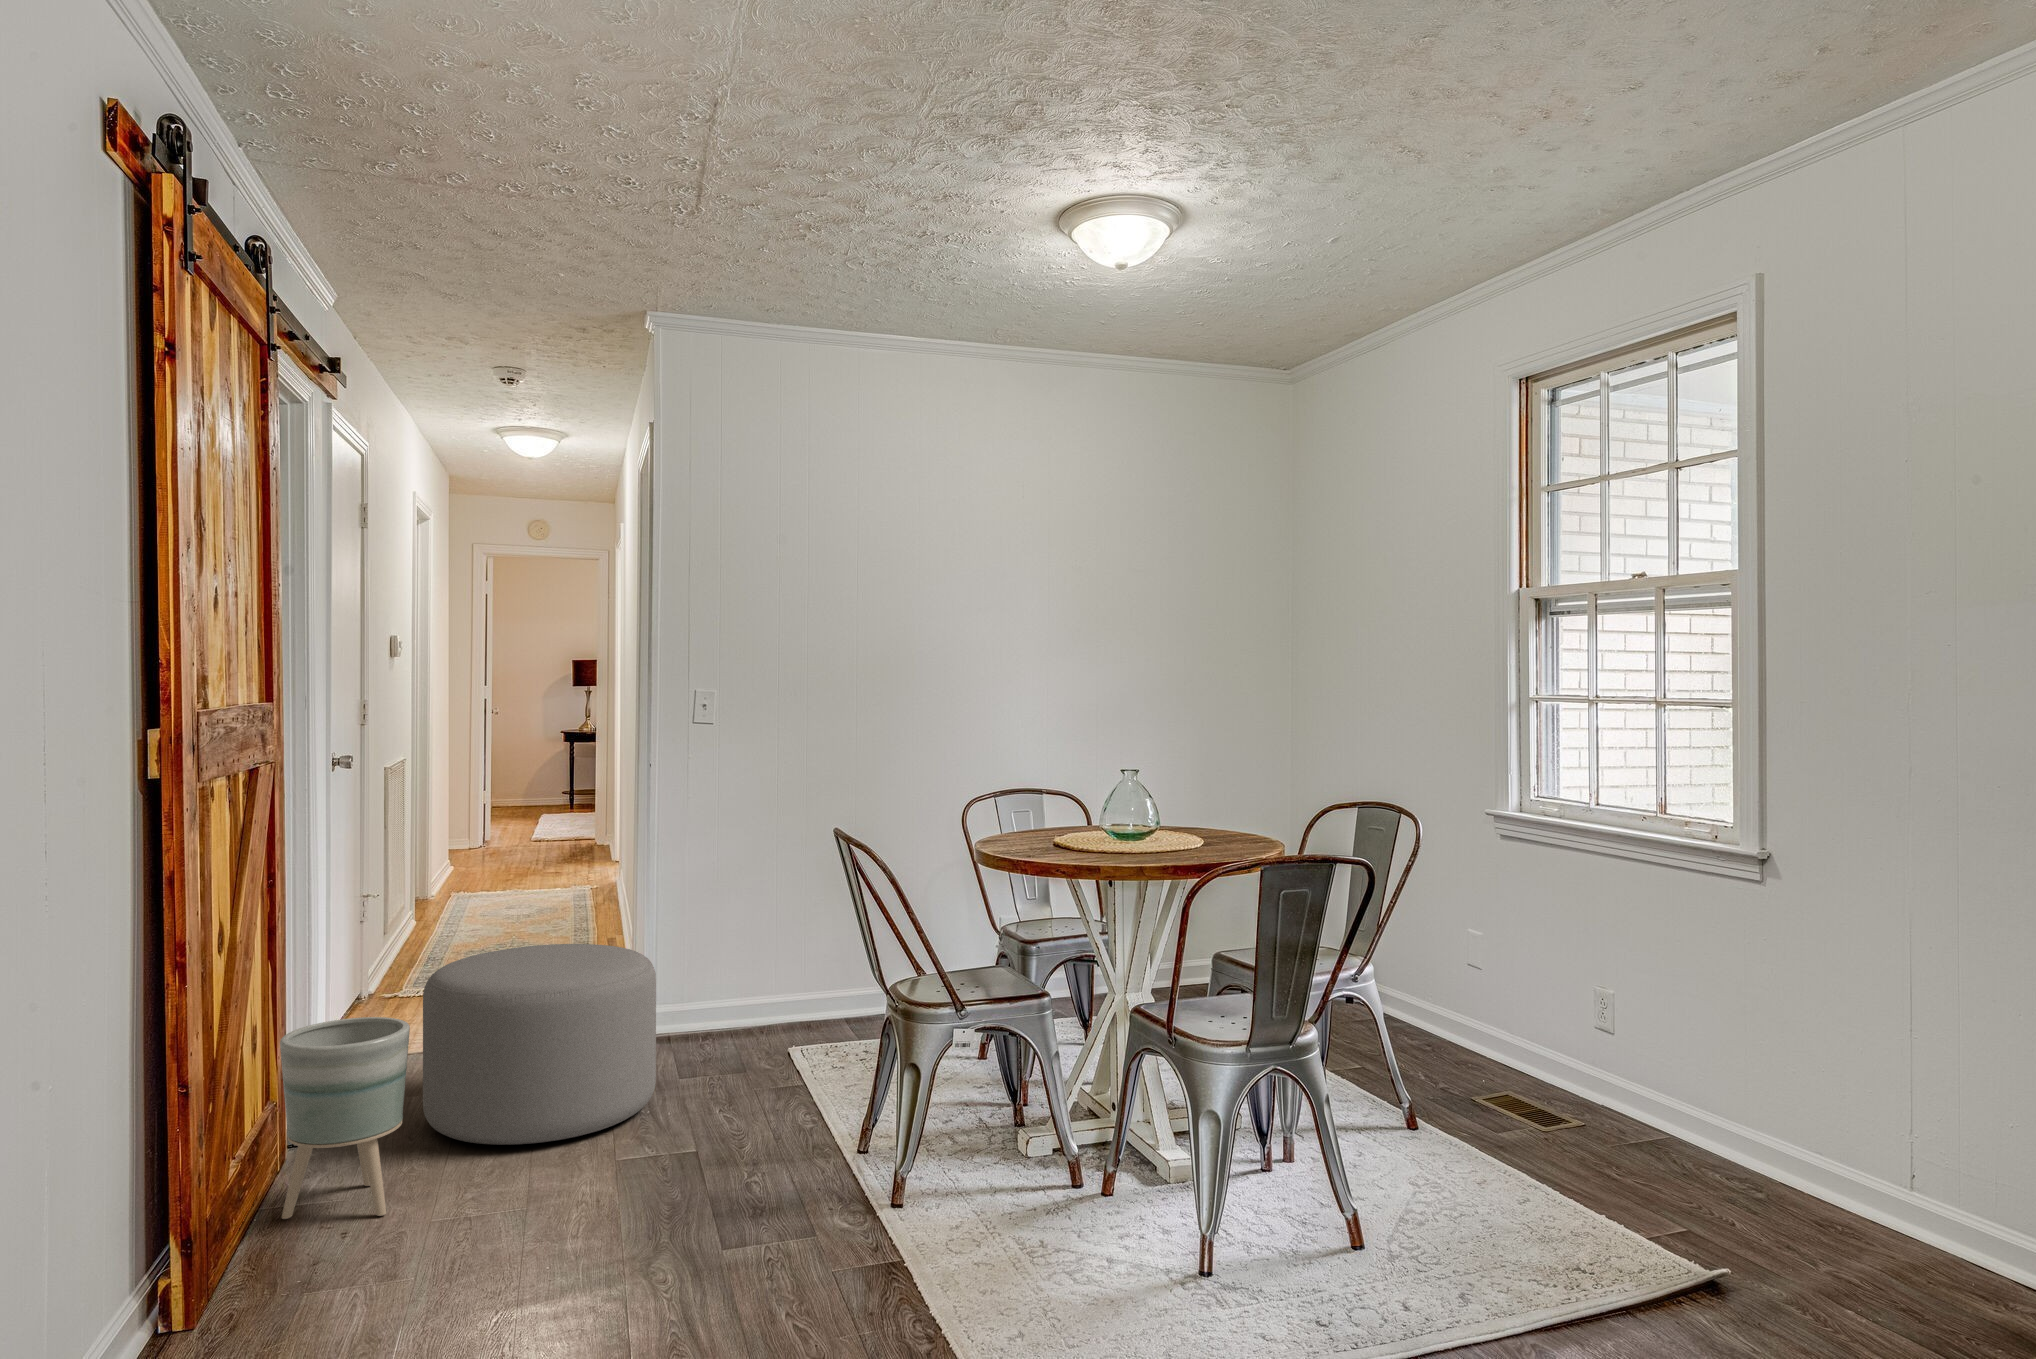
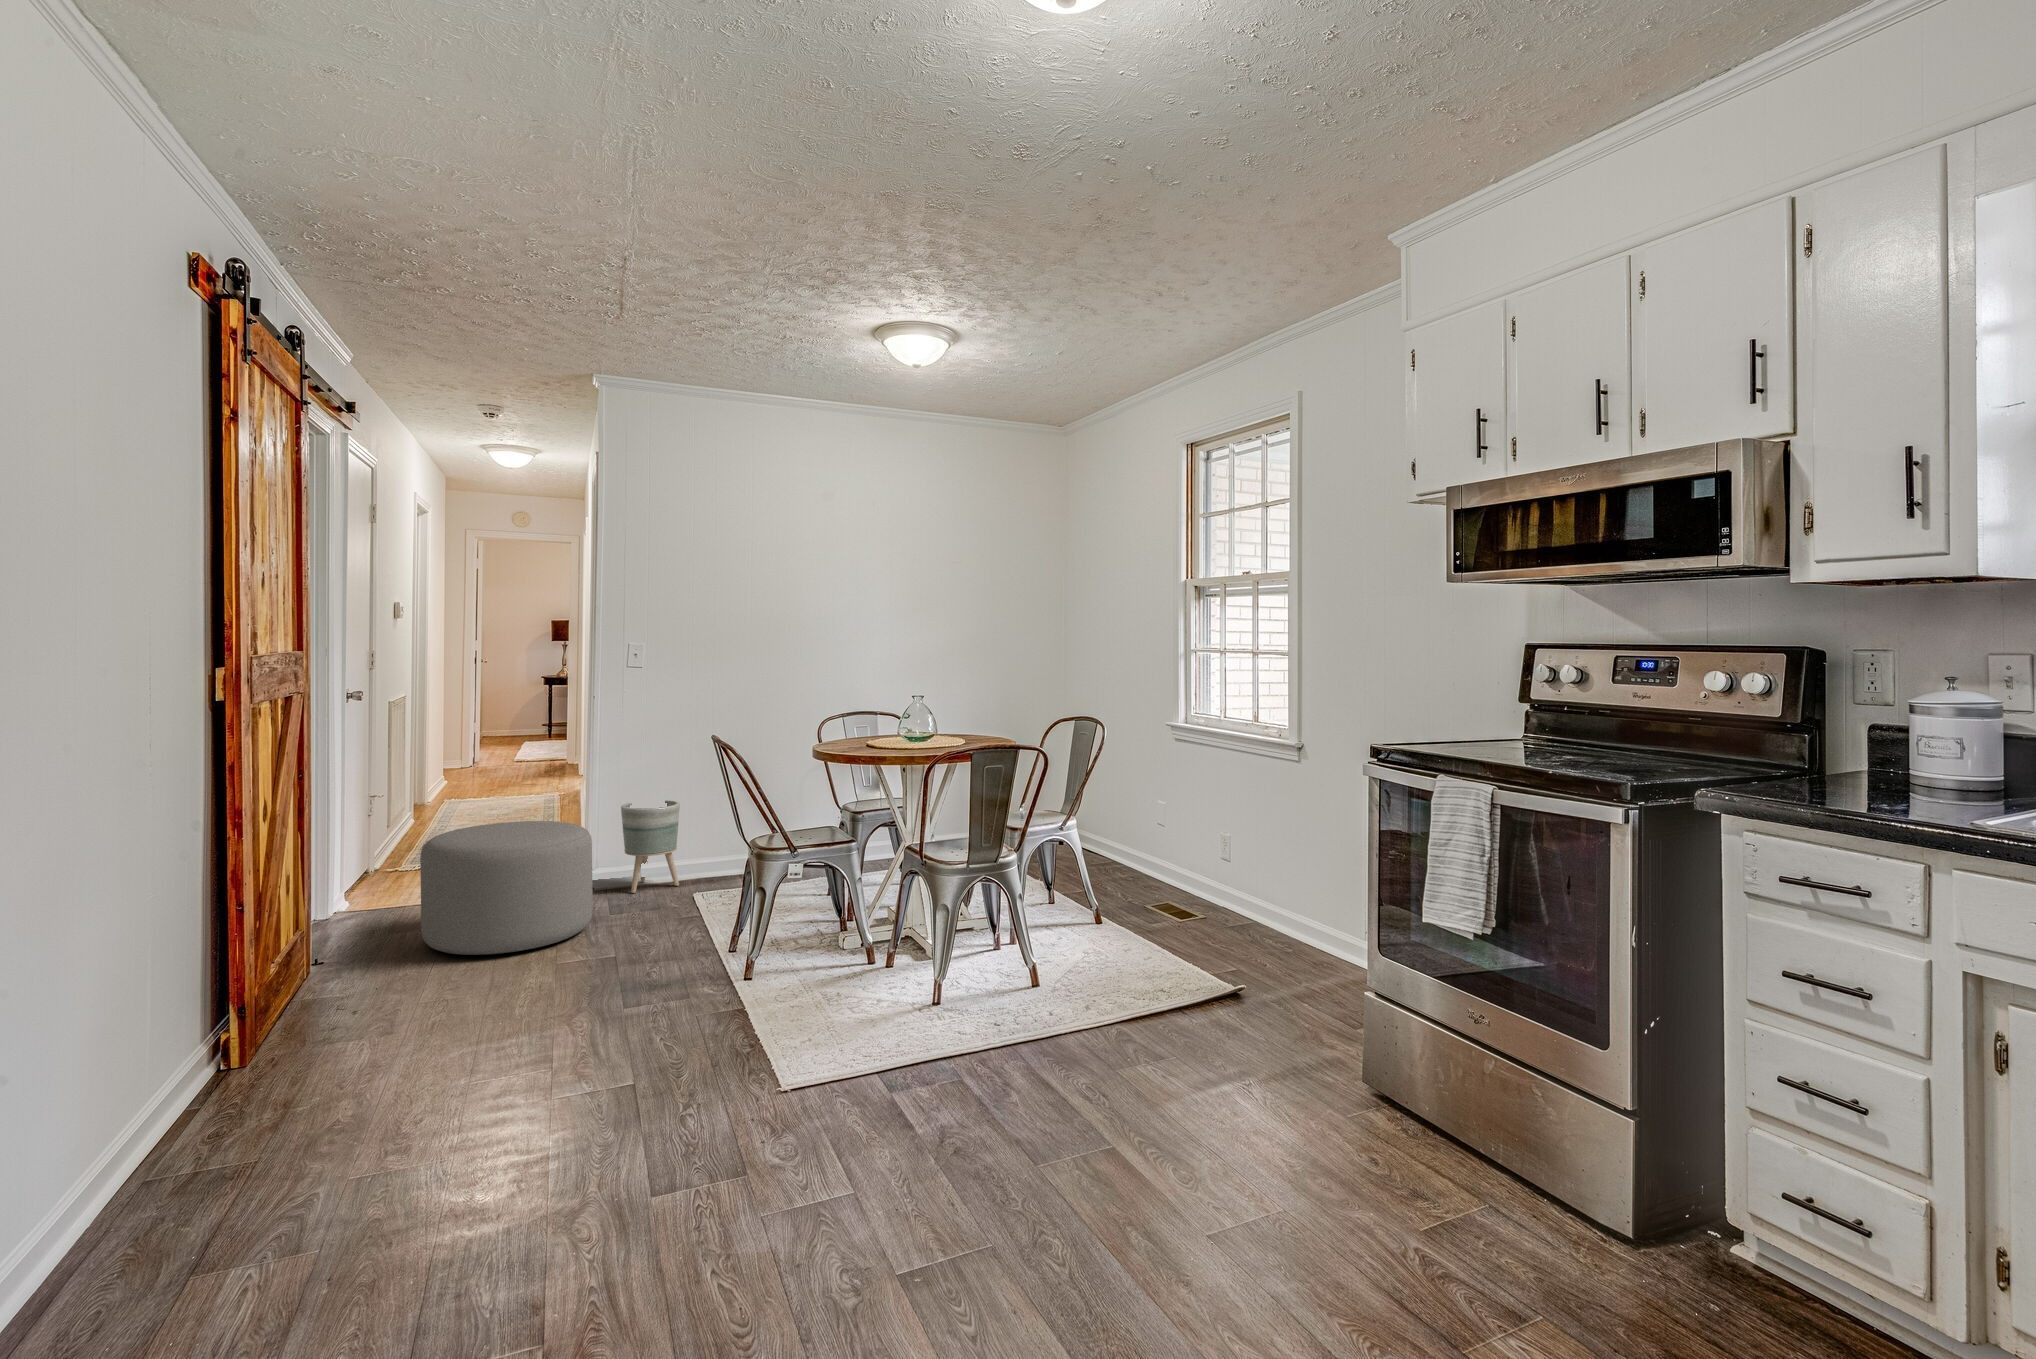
planter: present [280,1017,410,1219] -> present [621,800,680,893]

